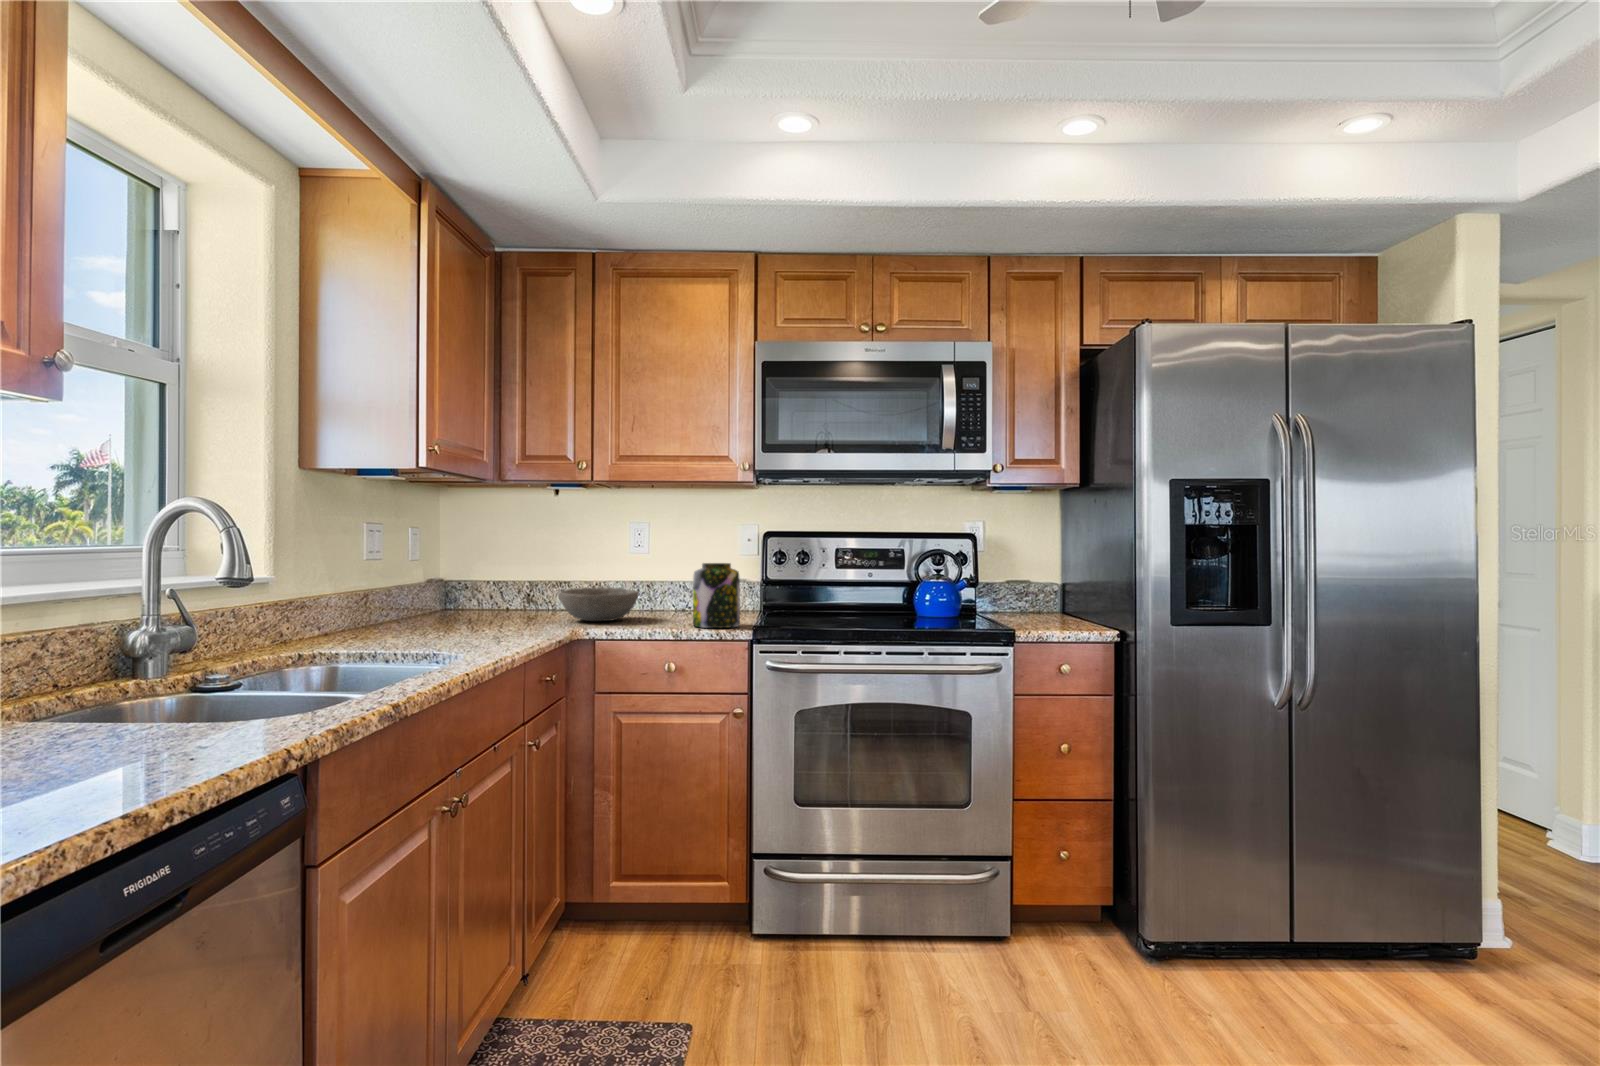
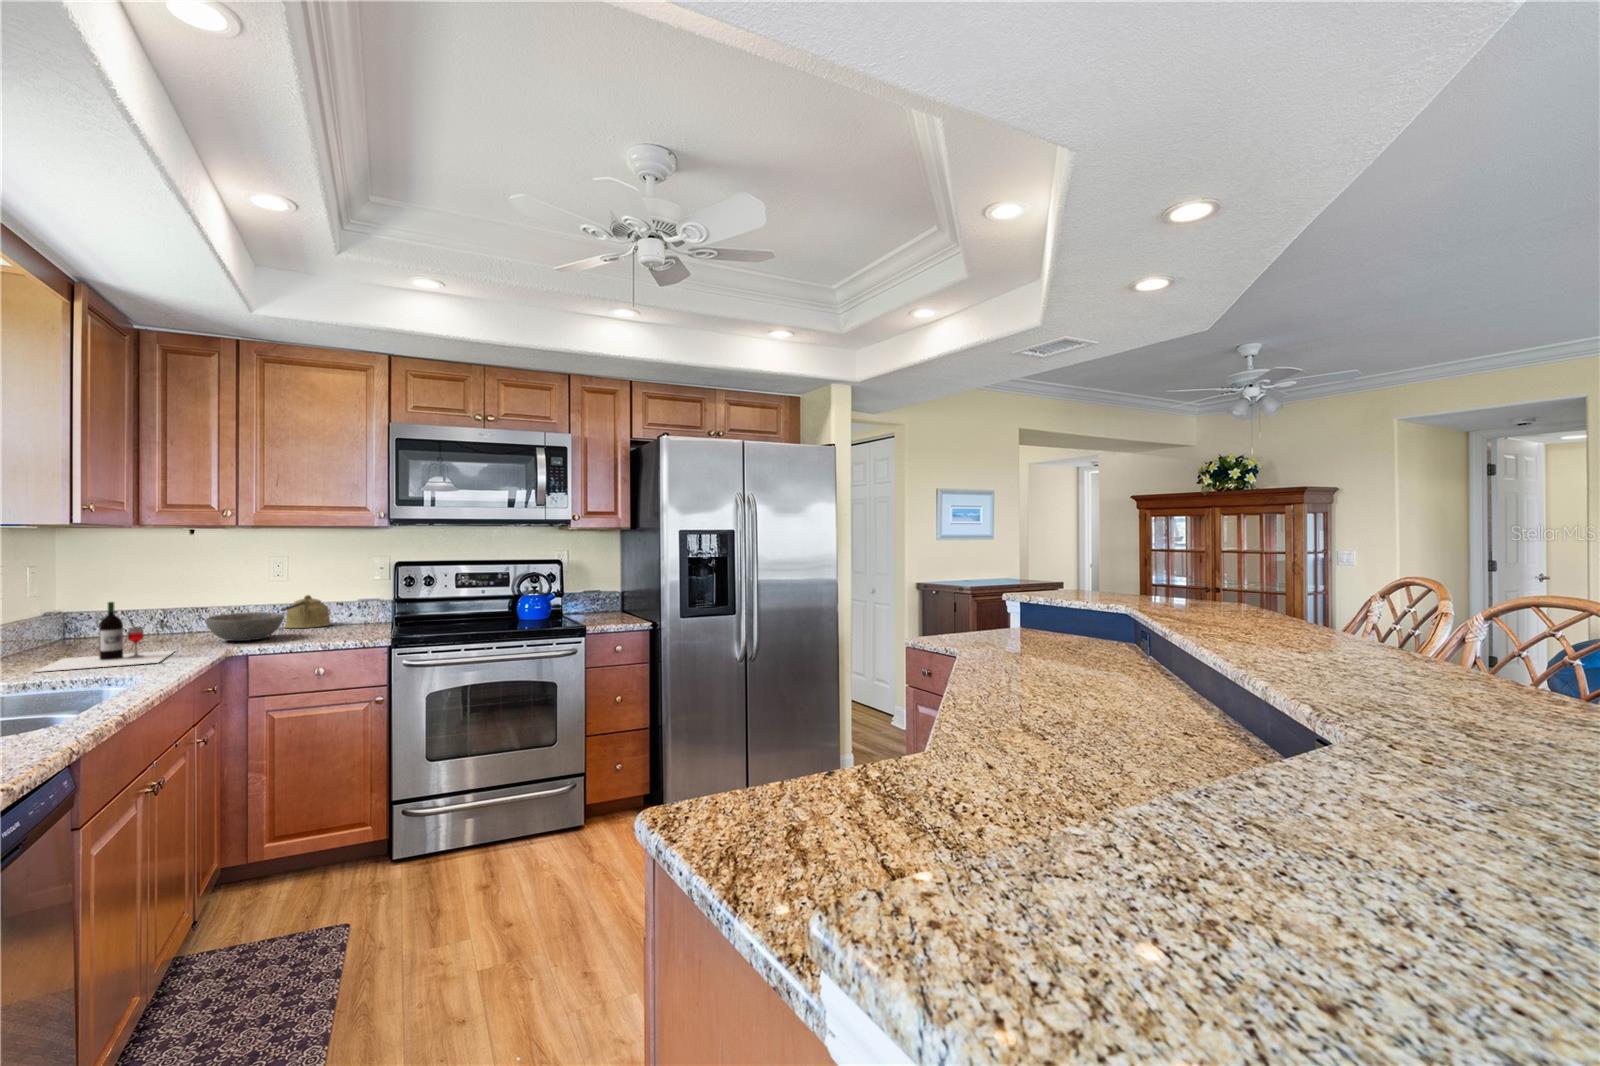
jar: present [693,563,740,628] -> none [338,590,379,640]
wine bottle: none [379,564,525,640] -> present [35,602,173,672]
kettle: none [641,571,694,611] -> present [281,595,331,628]

